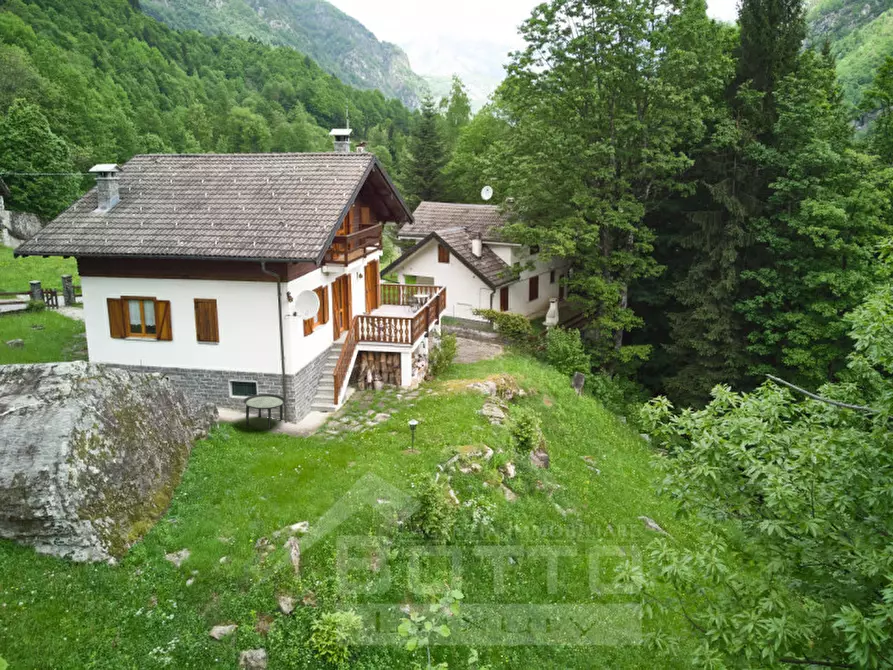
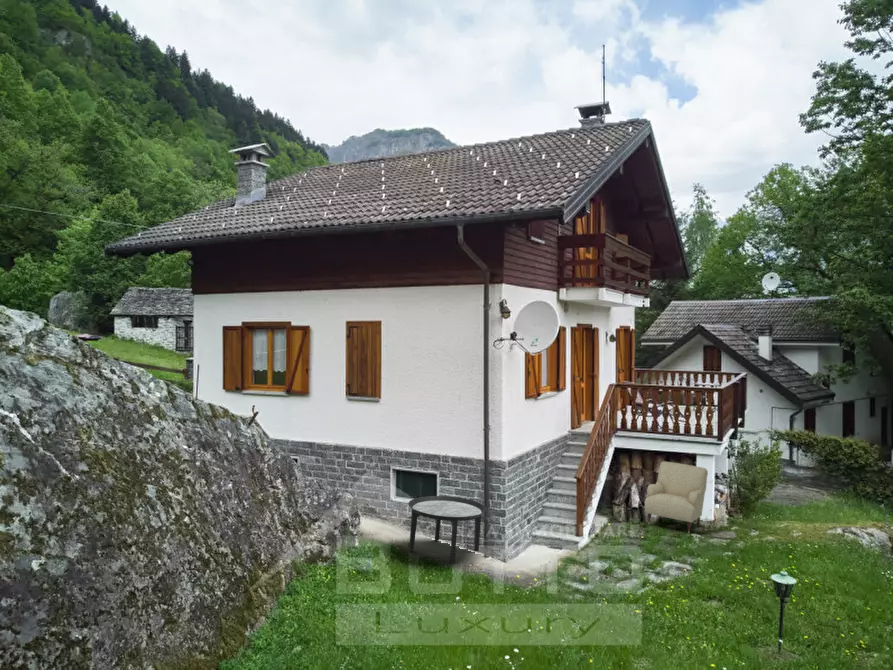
chair: none [373,357,407,396] -> present [645,462,708,533]

